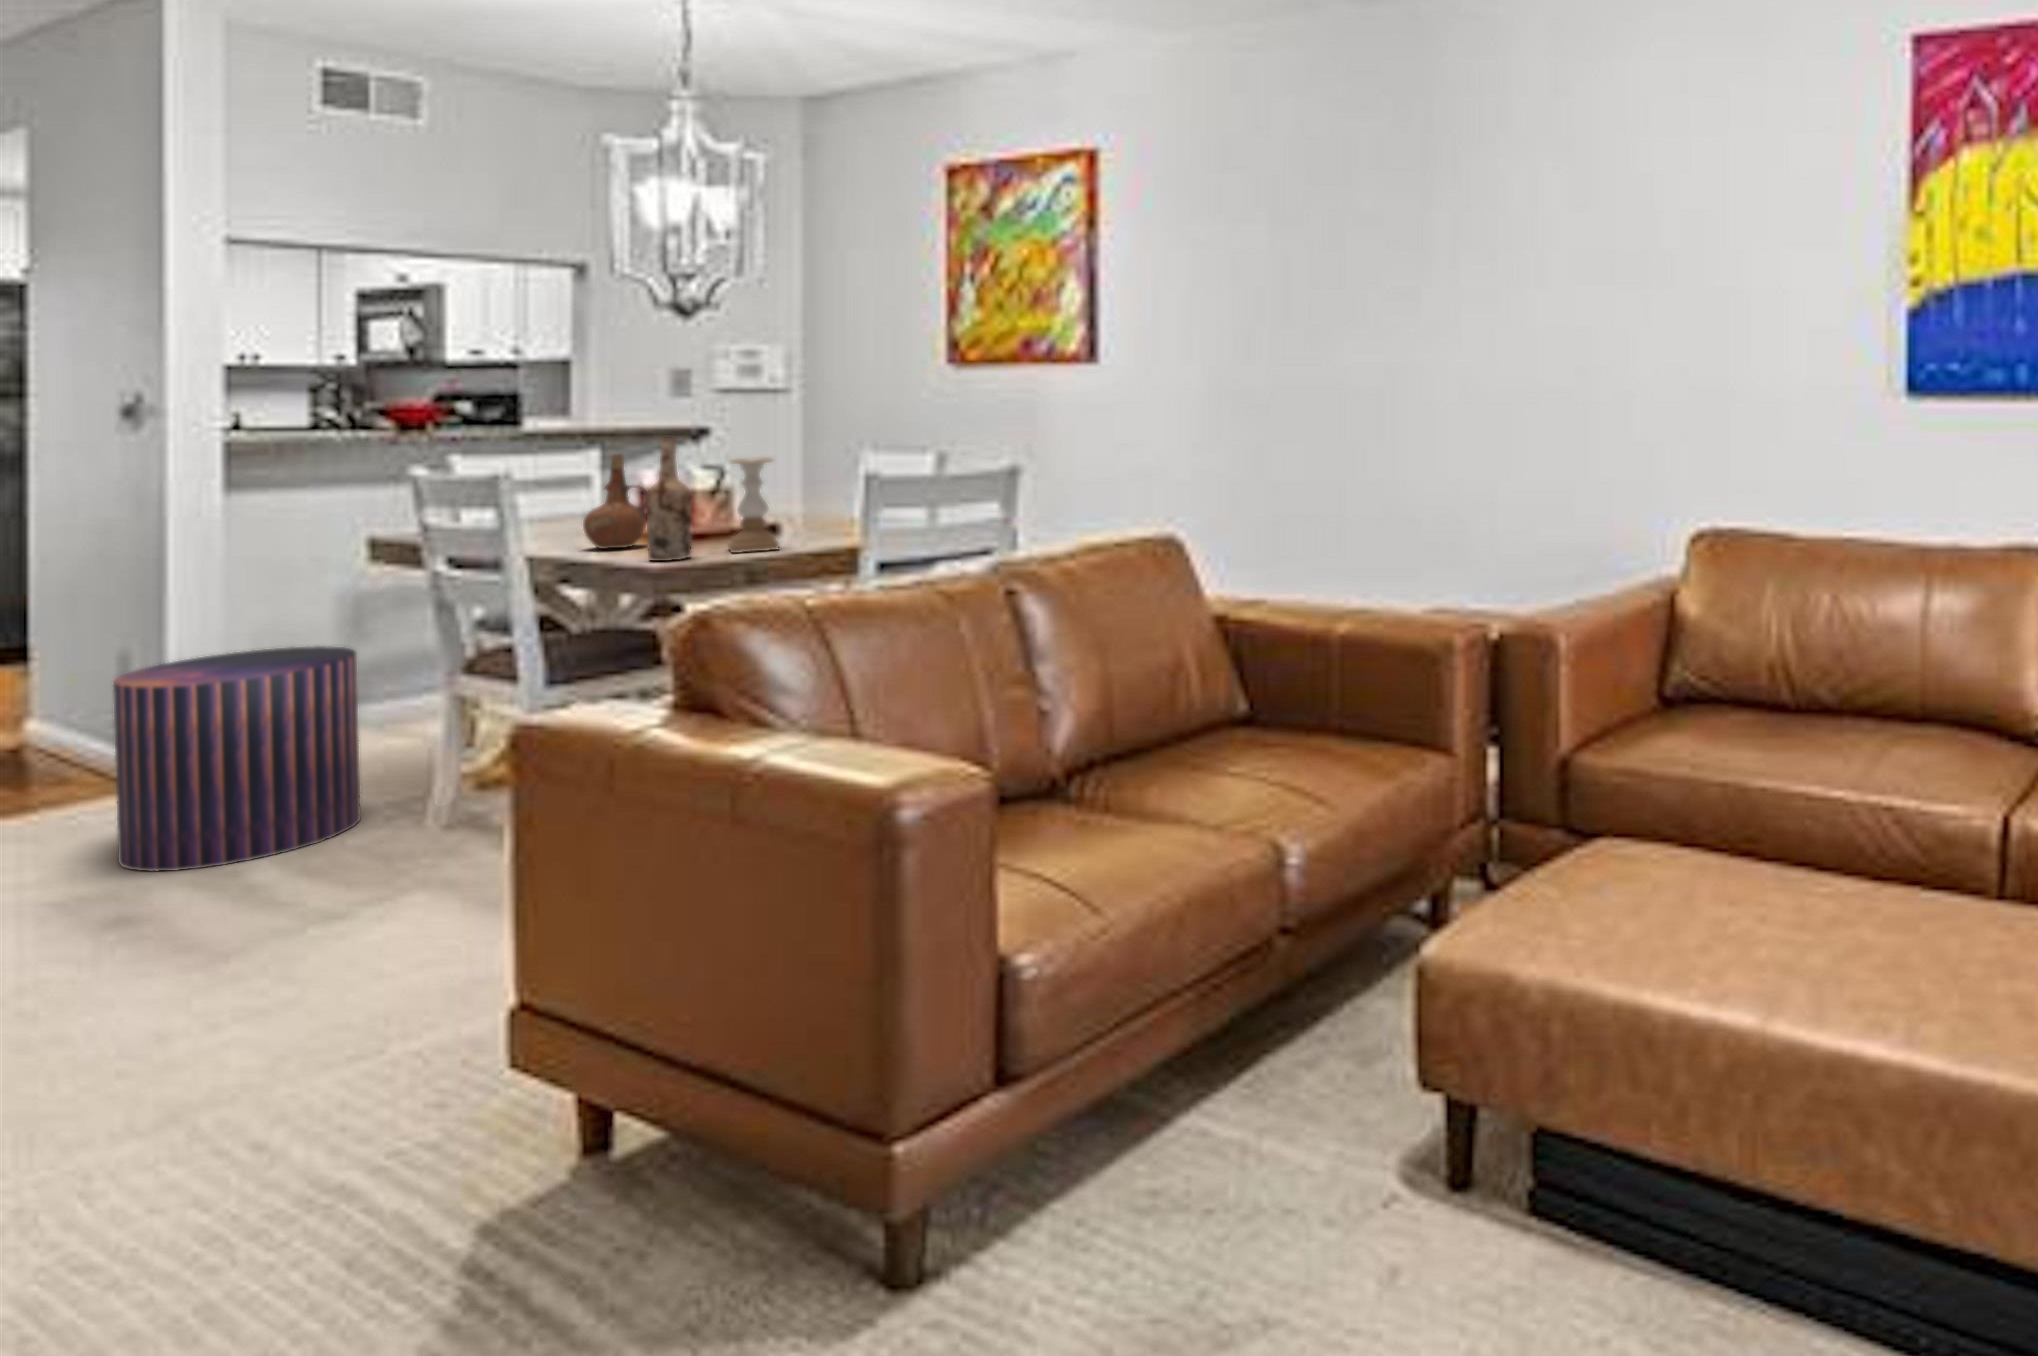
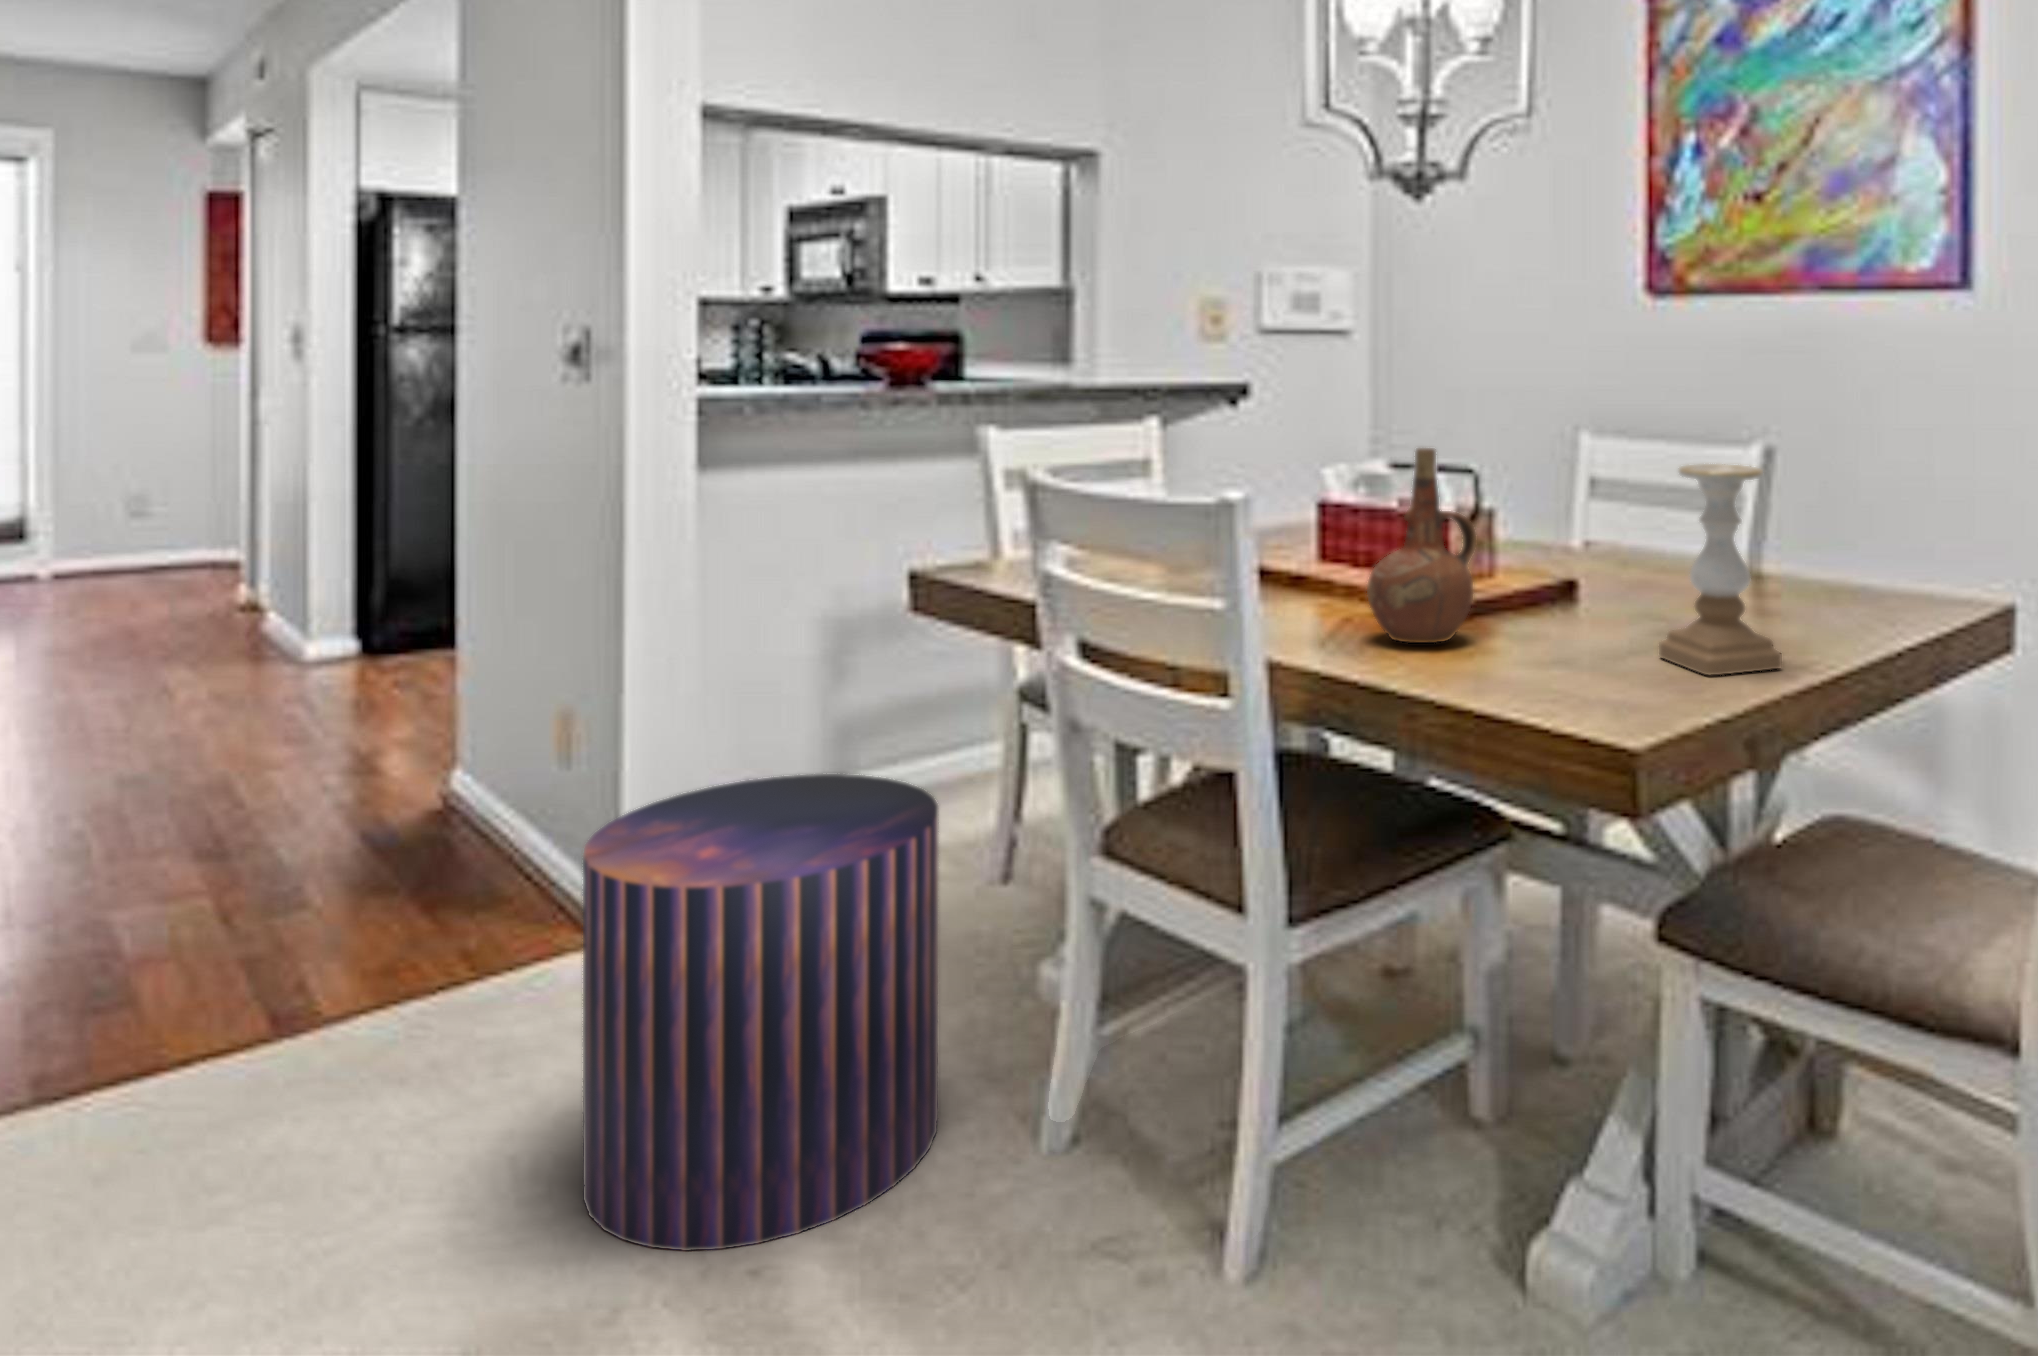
wine bottle: present [647,437,691,561] -> none [1576,420,1661,698]

